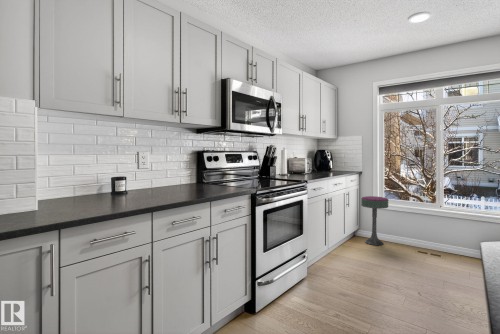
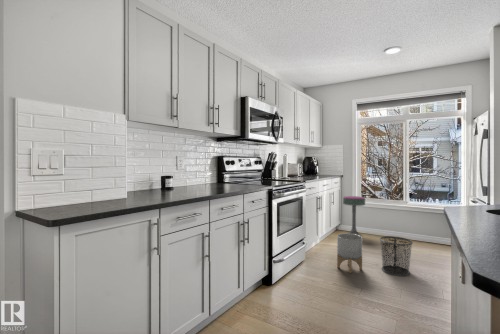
planter: none [345,247,377,299] -> present [337,233,362,273]
waste bin: none [401,252,446,307] -> present [380,236,412,276]

